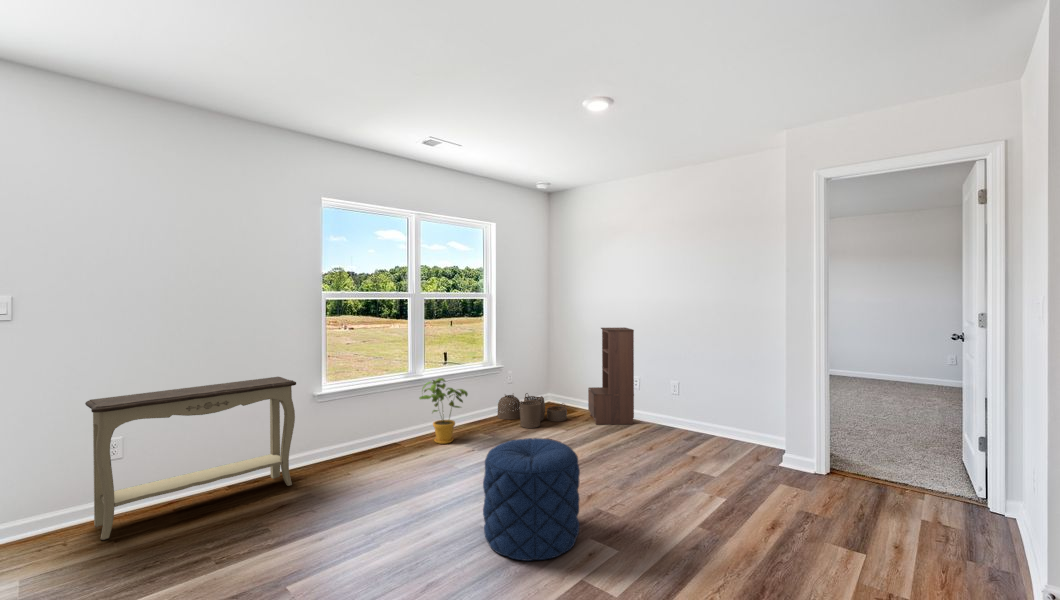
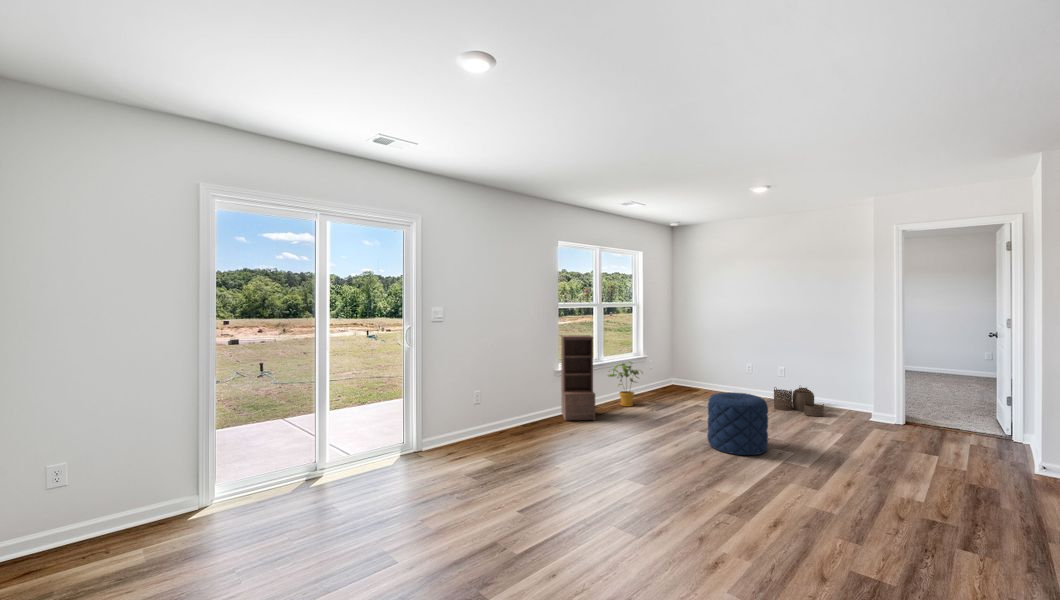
bookshelf: present [588,327,634,425] -> present [561,335,595,421]
console table: present [85,377,296,540] -> none [474,358,563,444]
woven basket: present [497,393,567,428] -> present [774,387,824,416]

